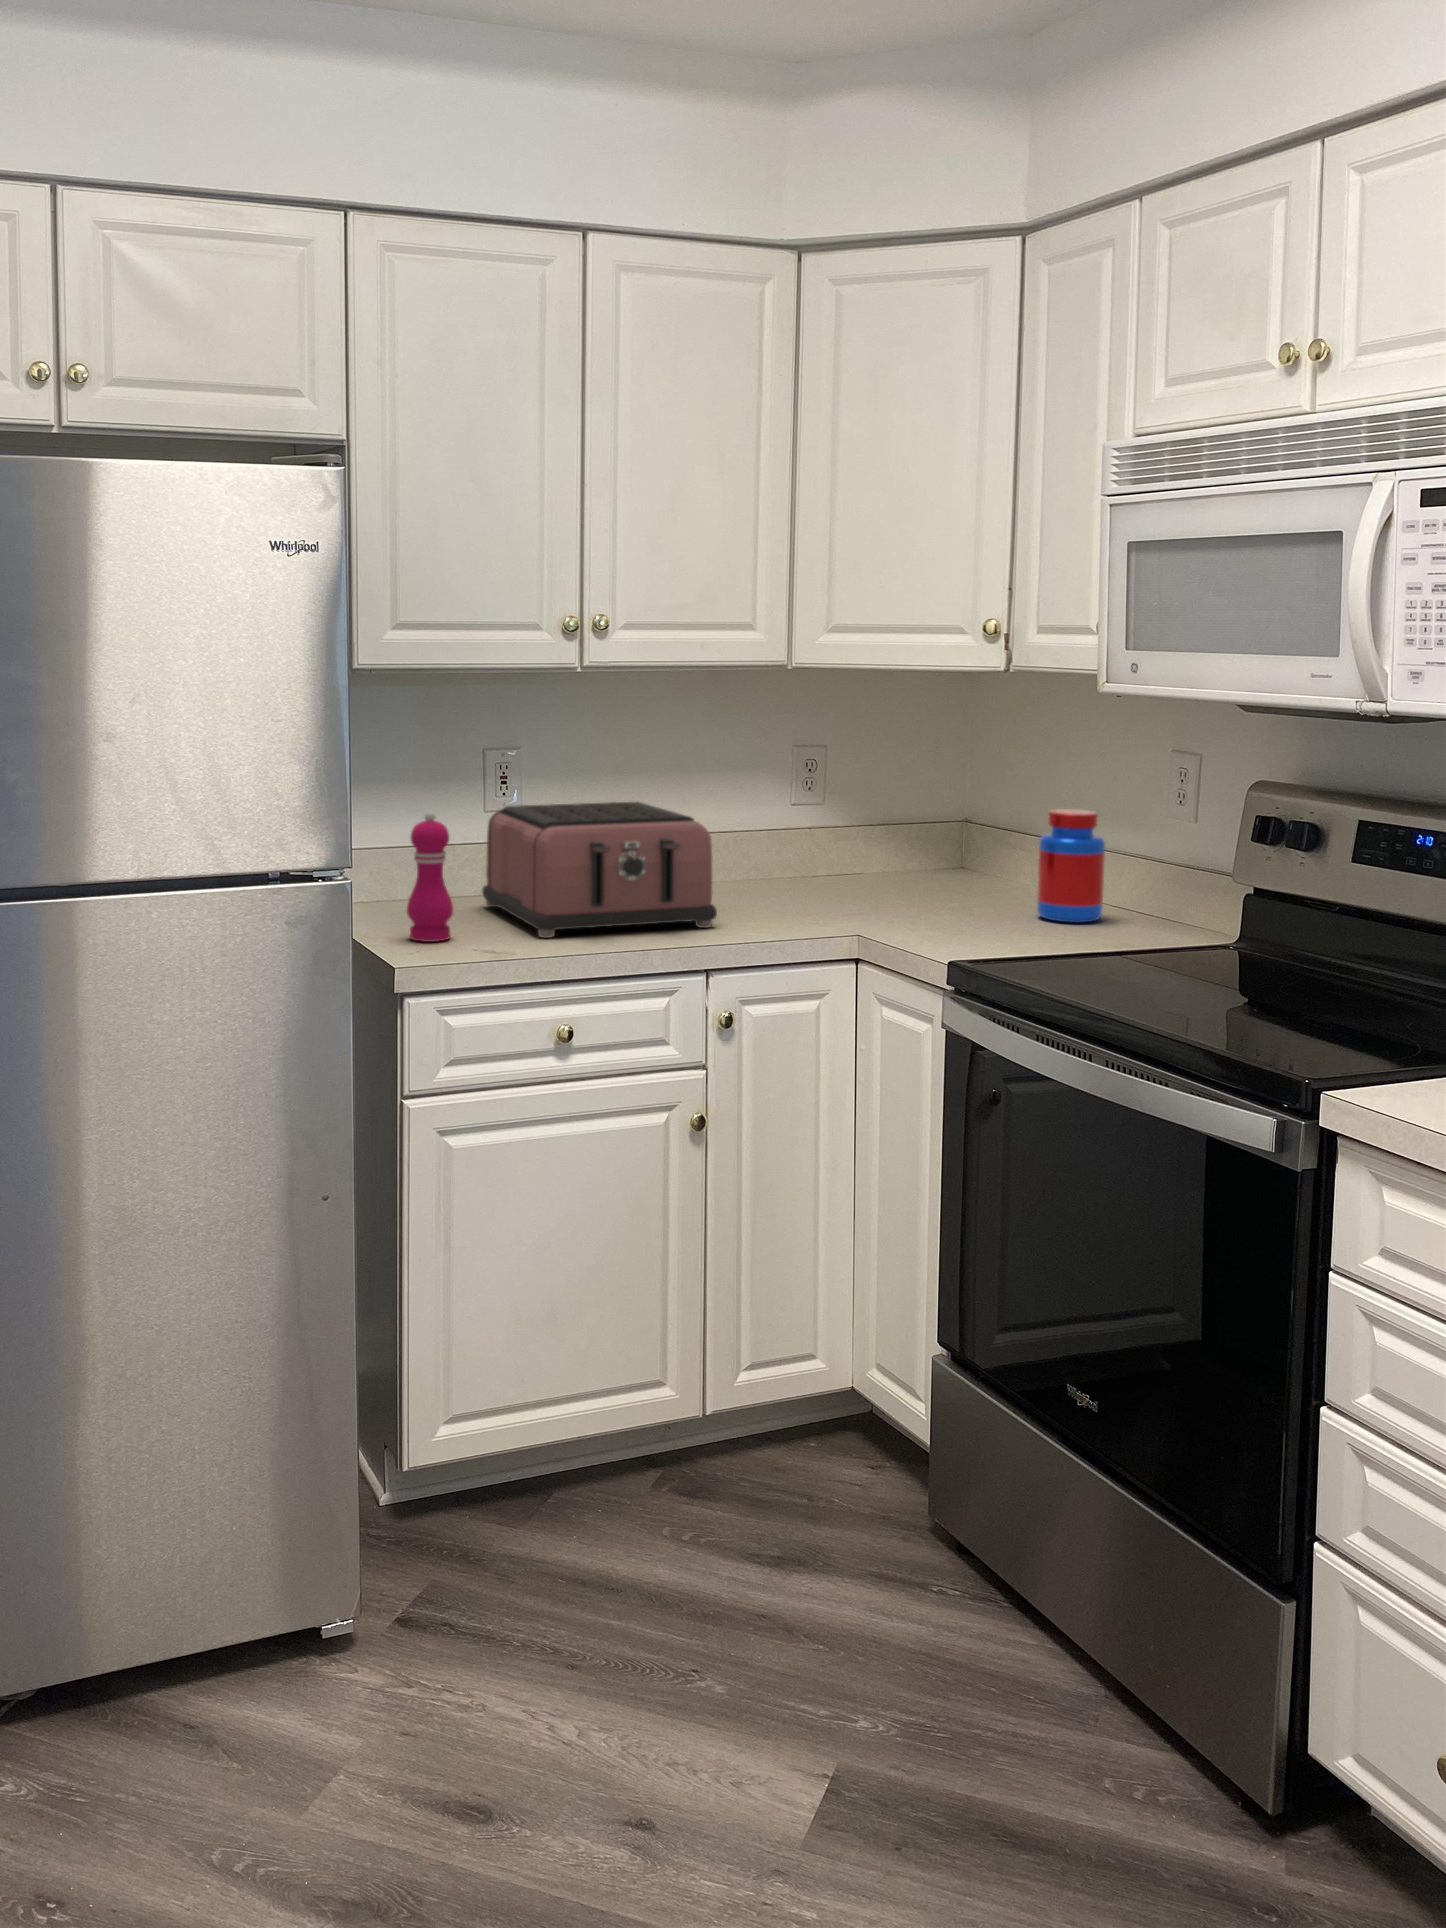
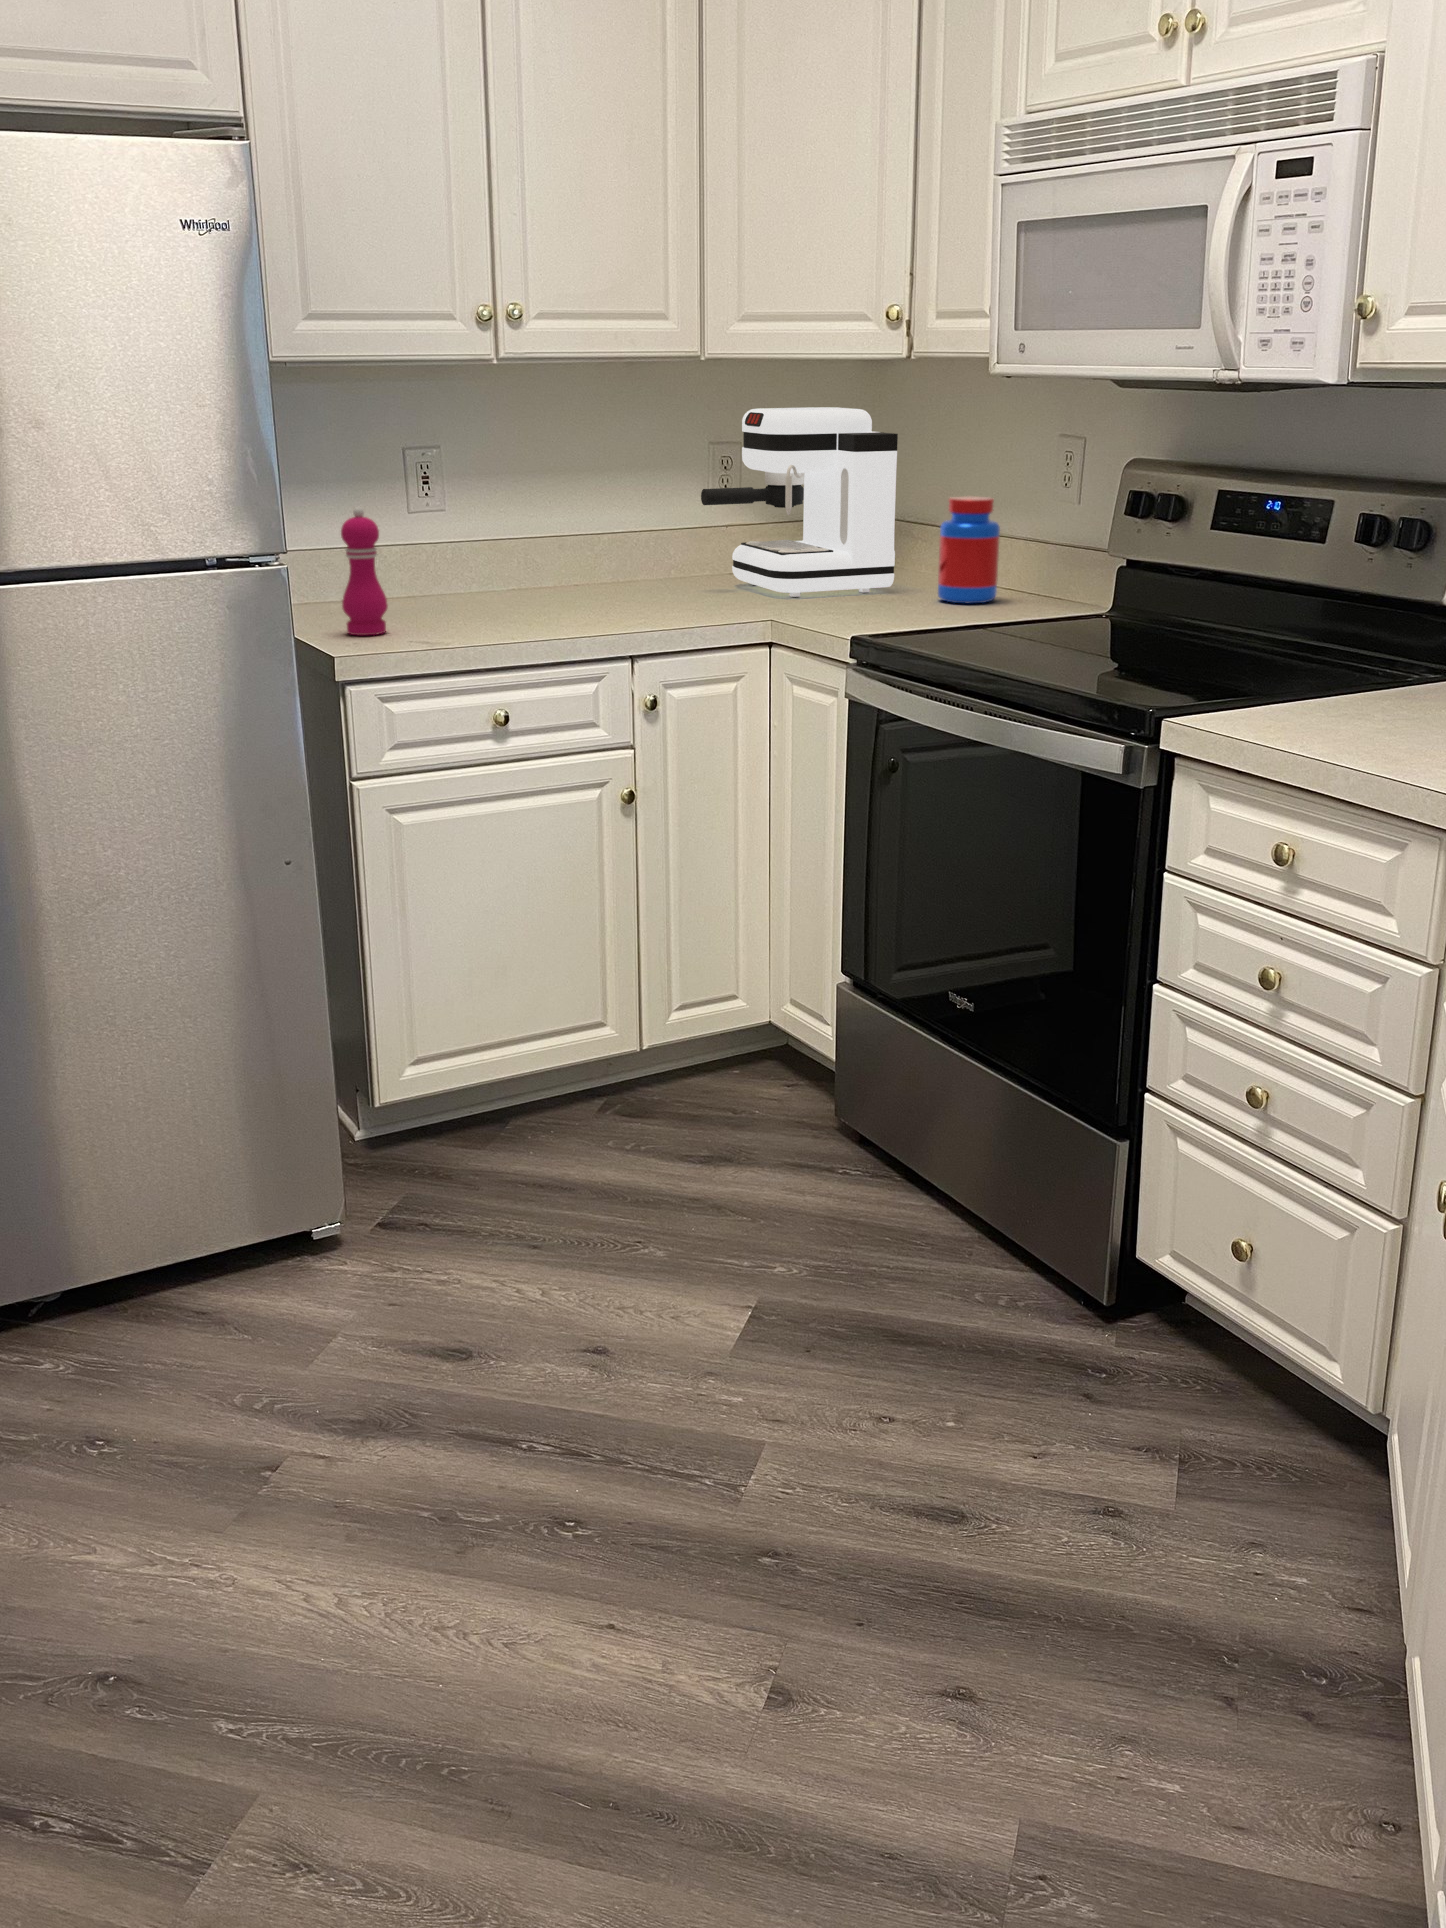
coffee maker: none [783,712,992,907] -> present [701,407,898,597]
toaster: present [482,802,717,938] -> none [413,500,640,629]

